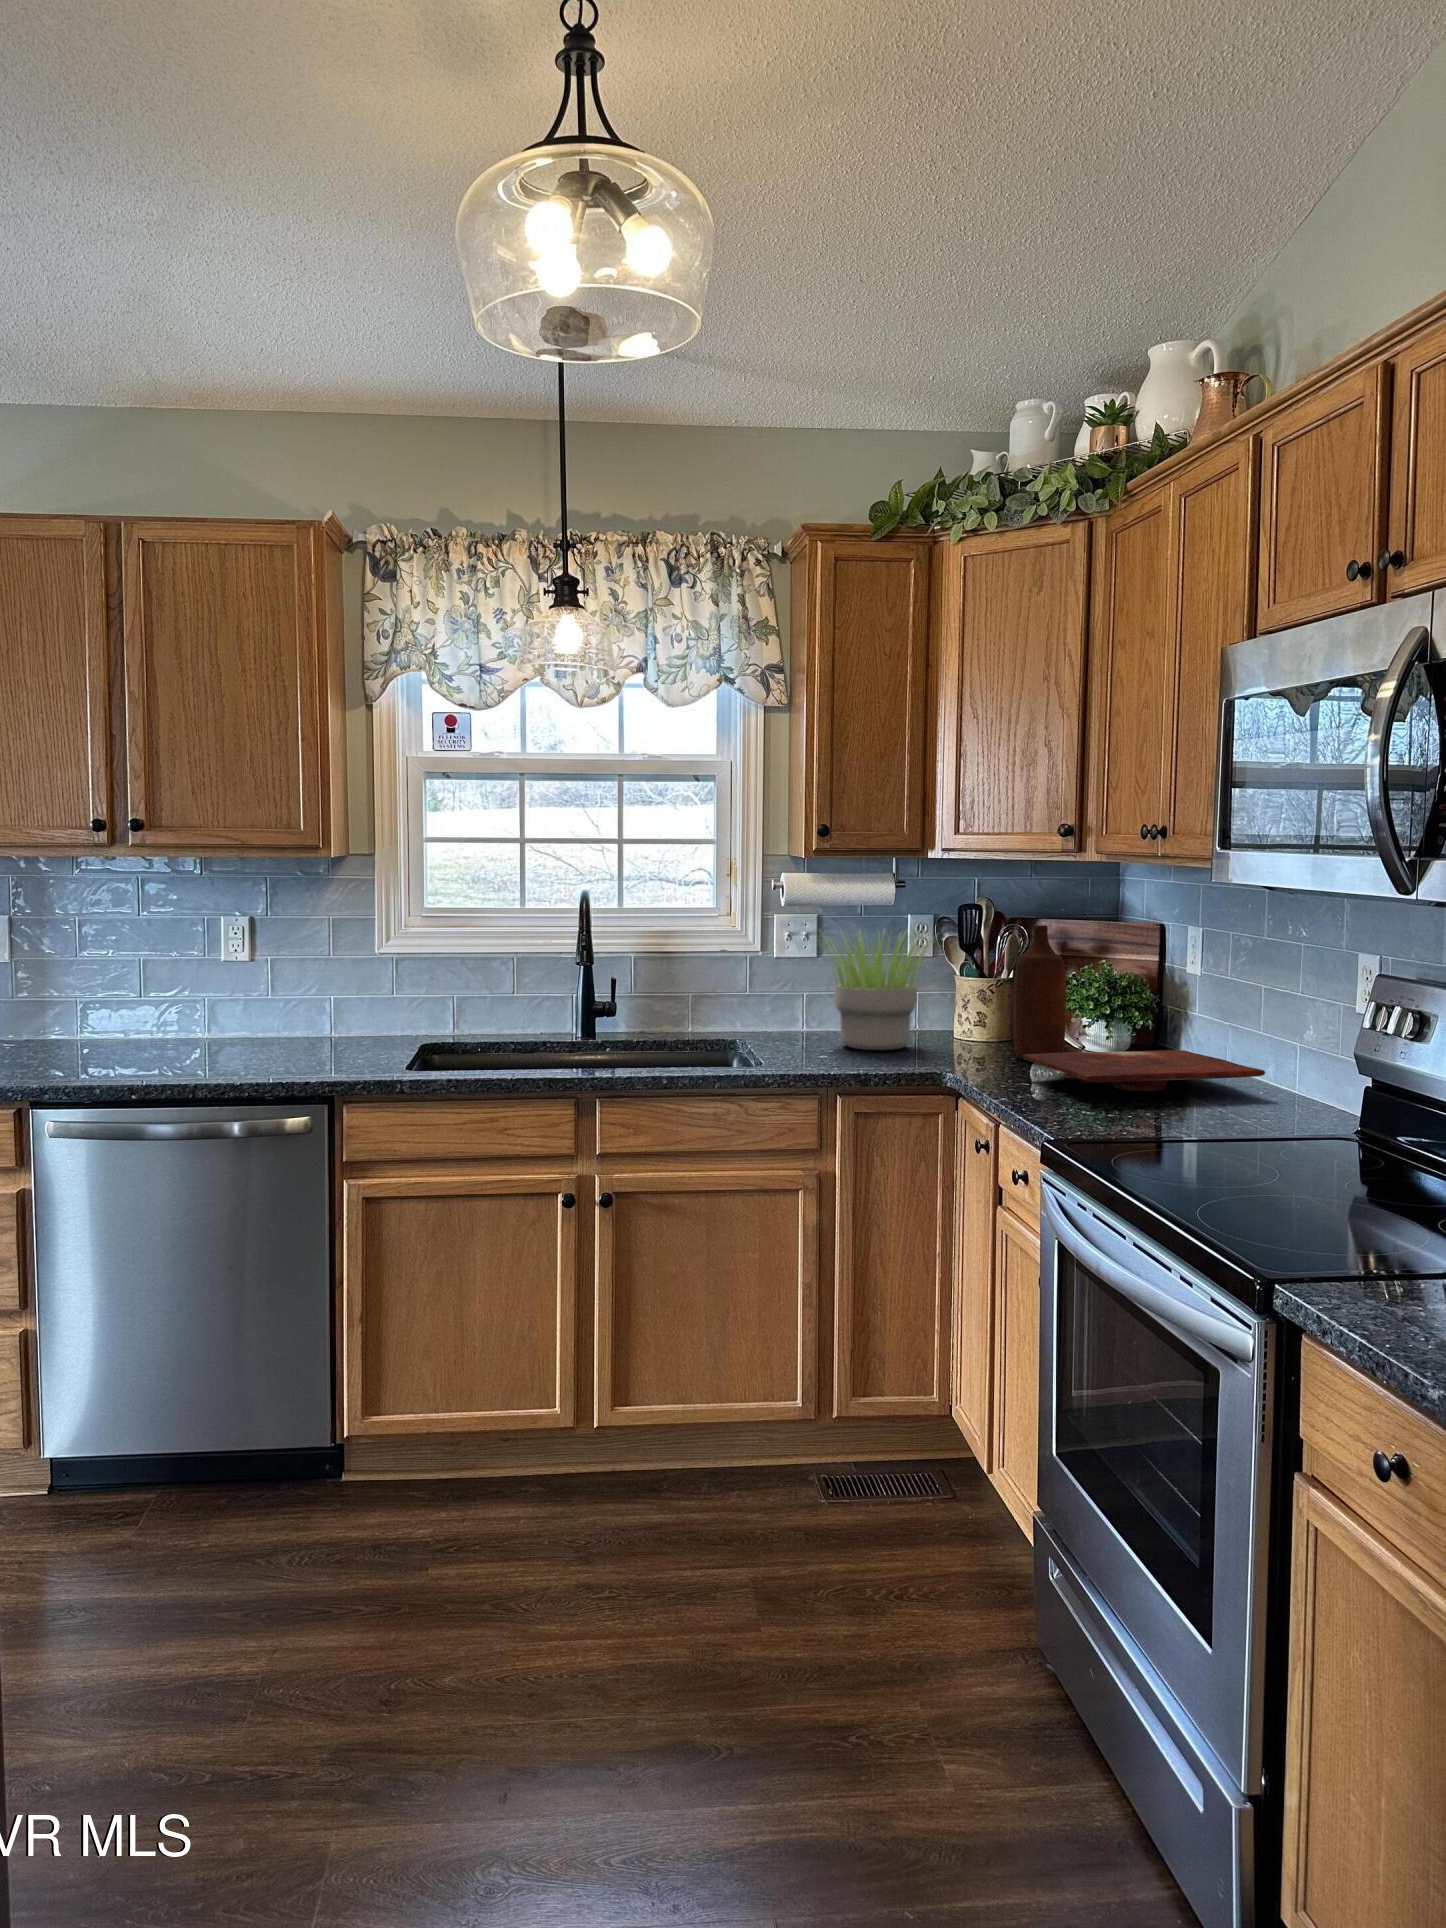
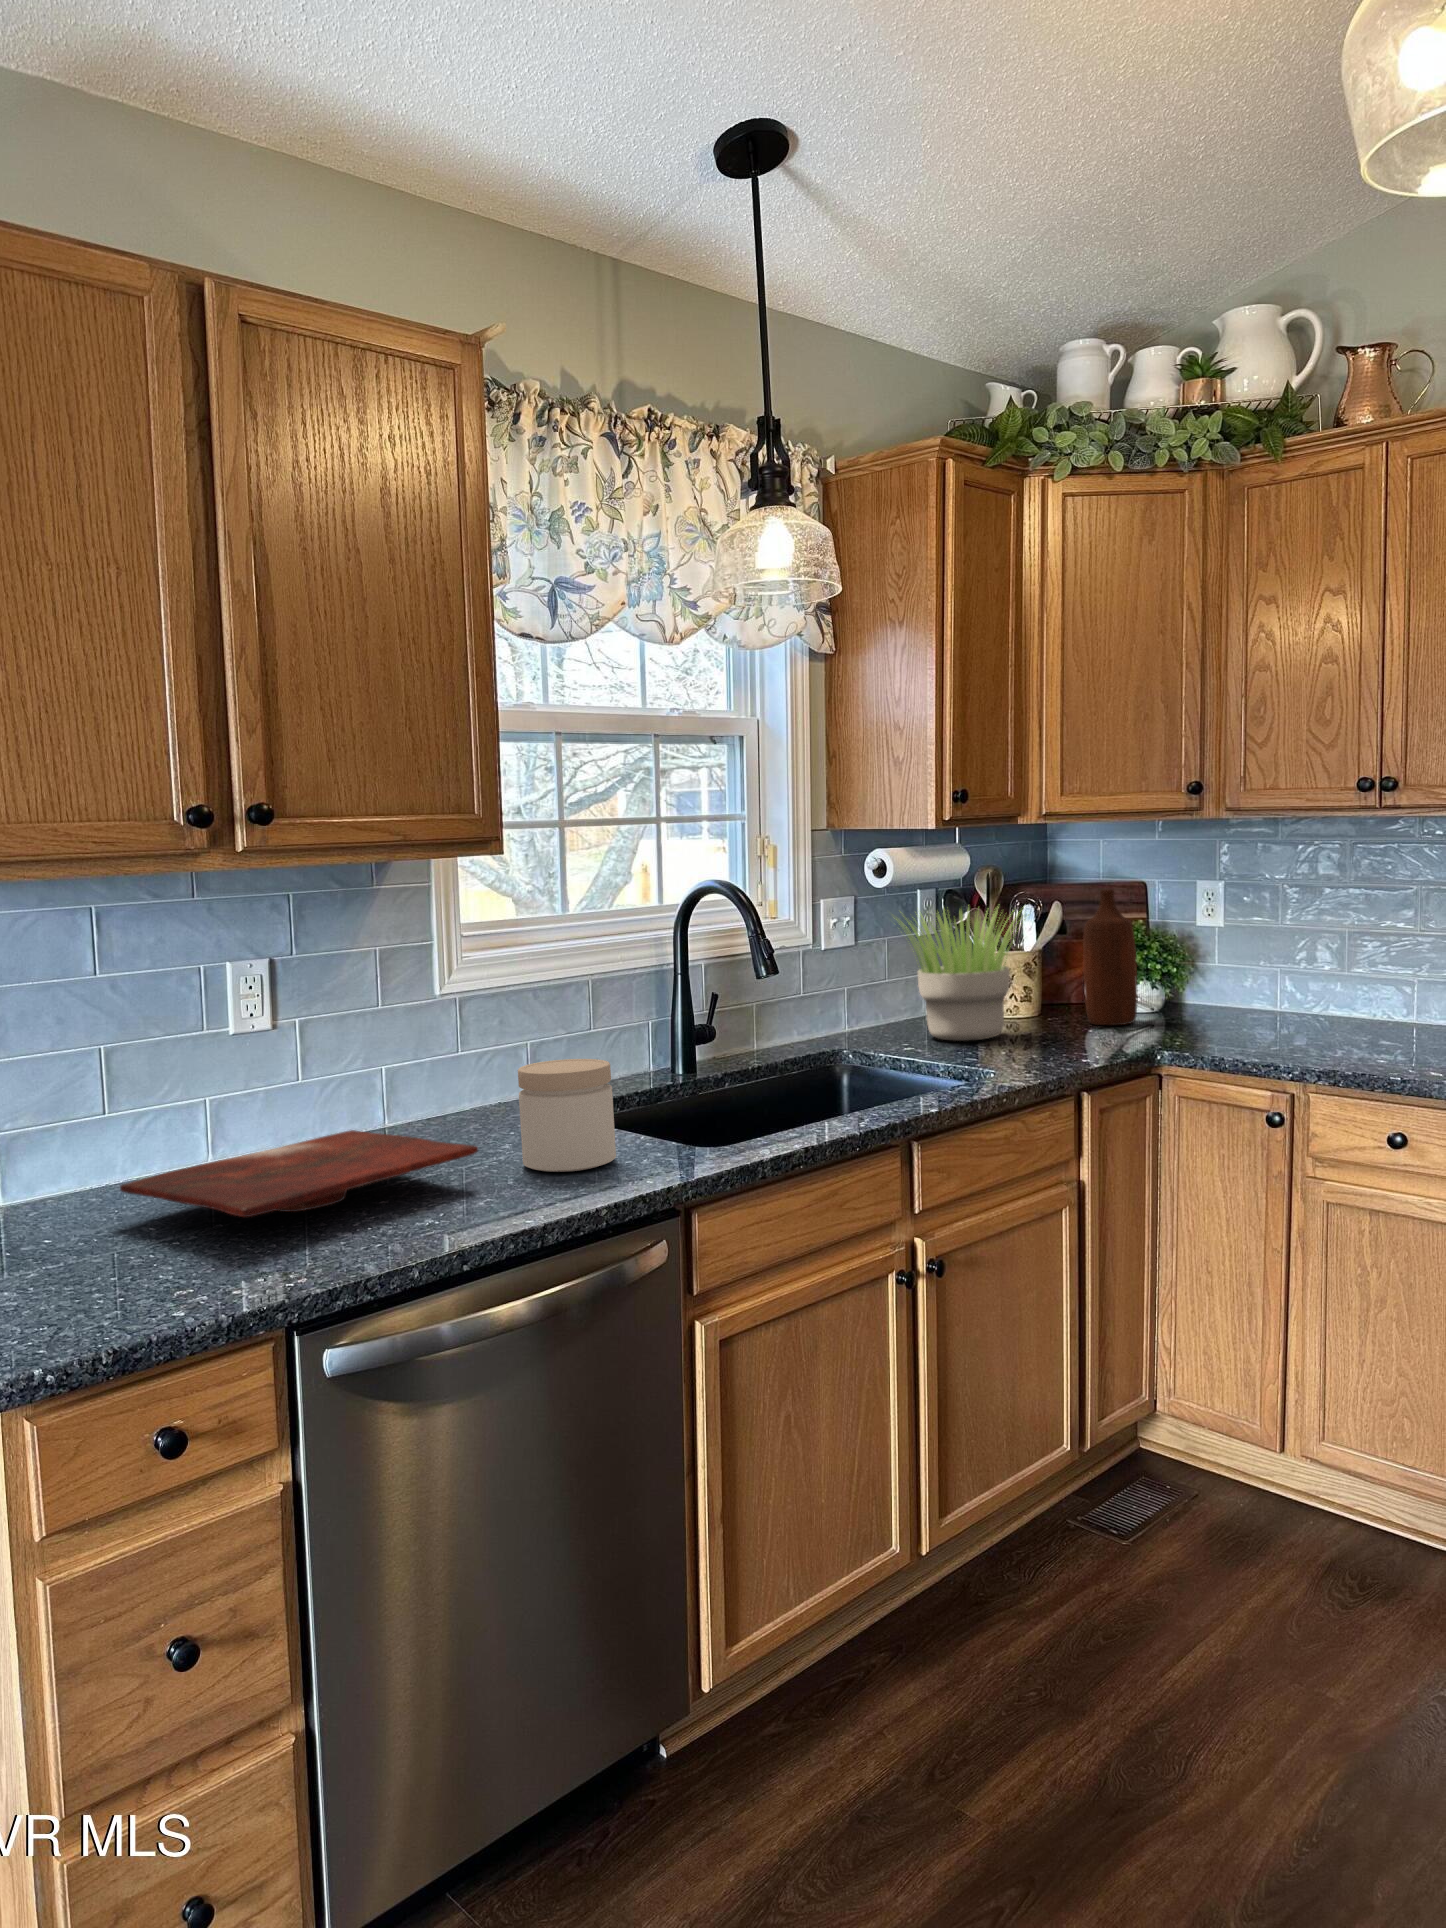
jar: none [293,998,357,1068] -> present [518,1059,616,1172]
cutting board: present [1023,1050,1265,1091] -> present [120,1130,478,1217]

